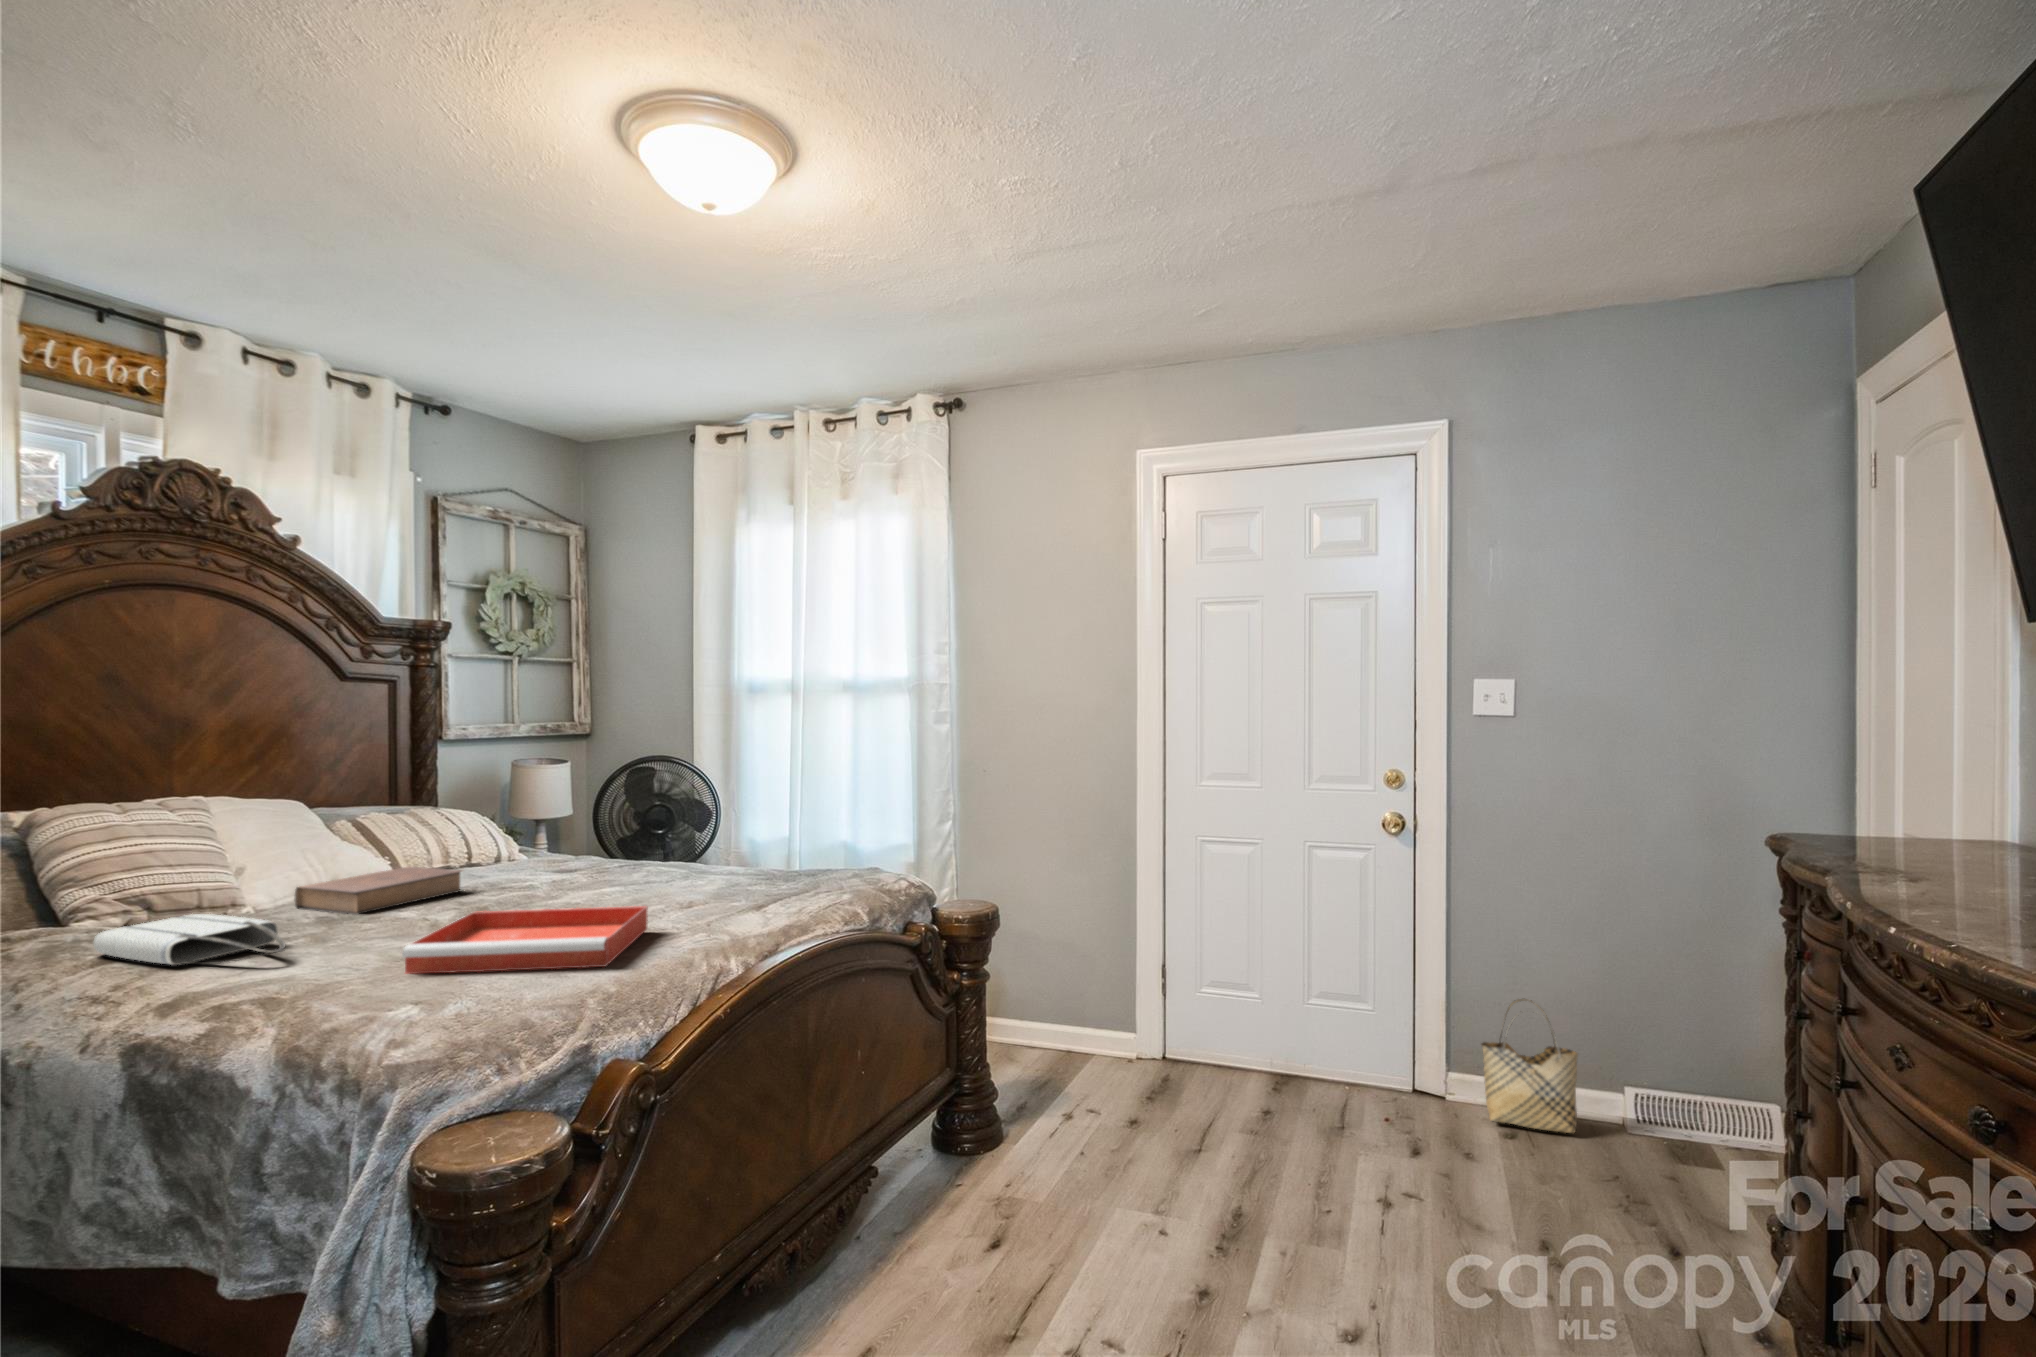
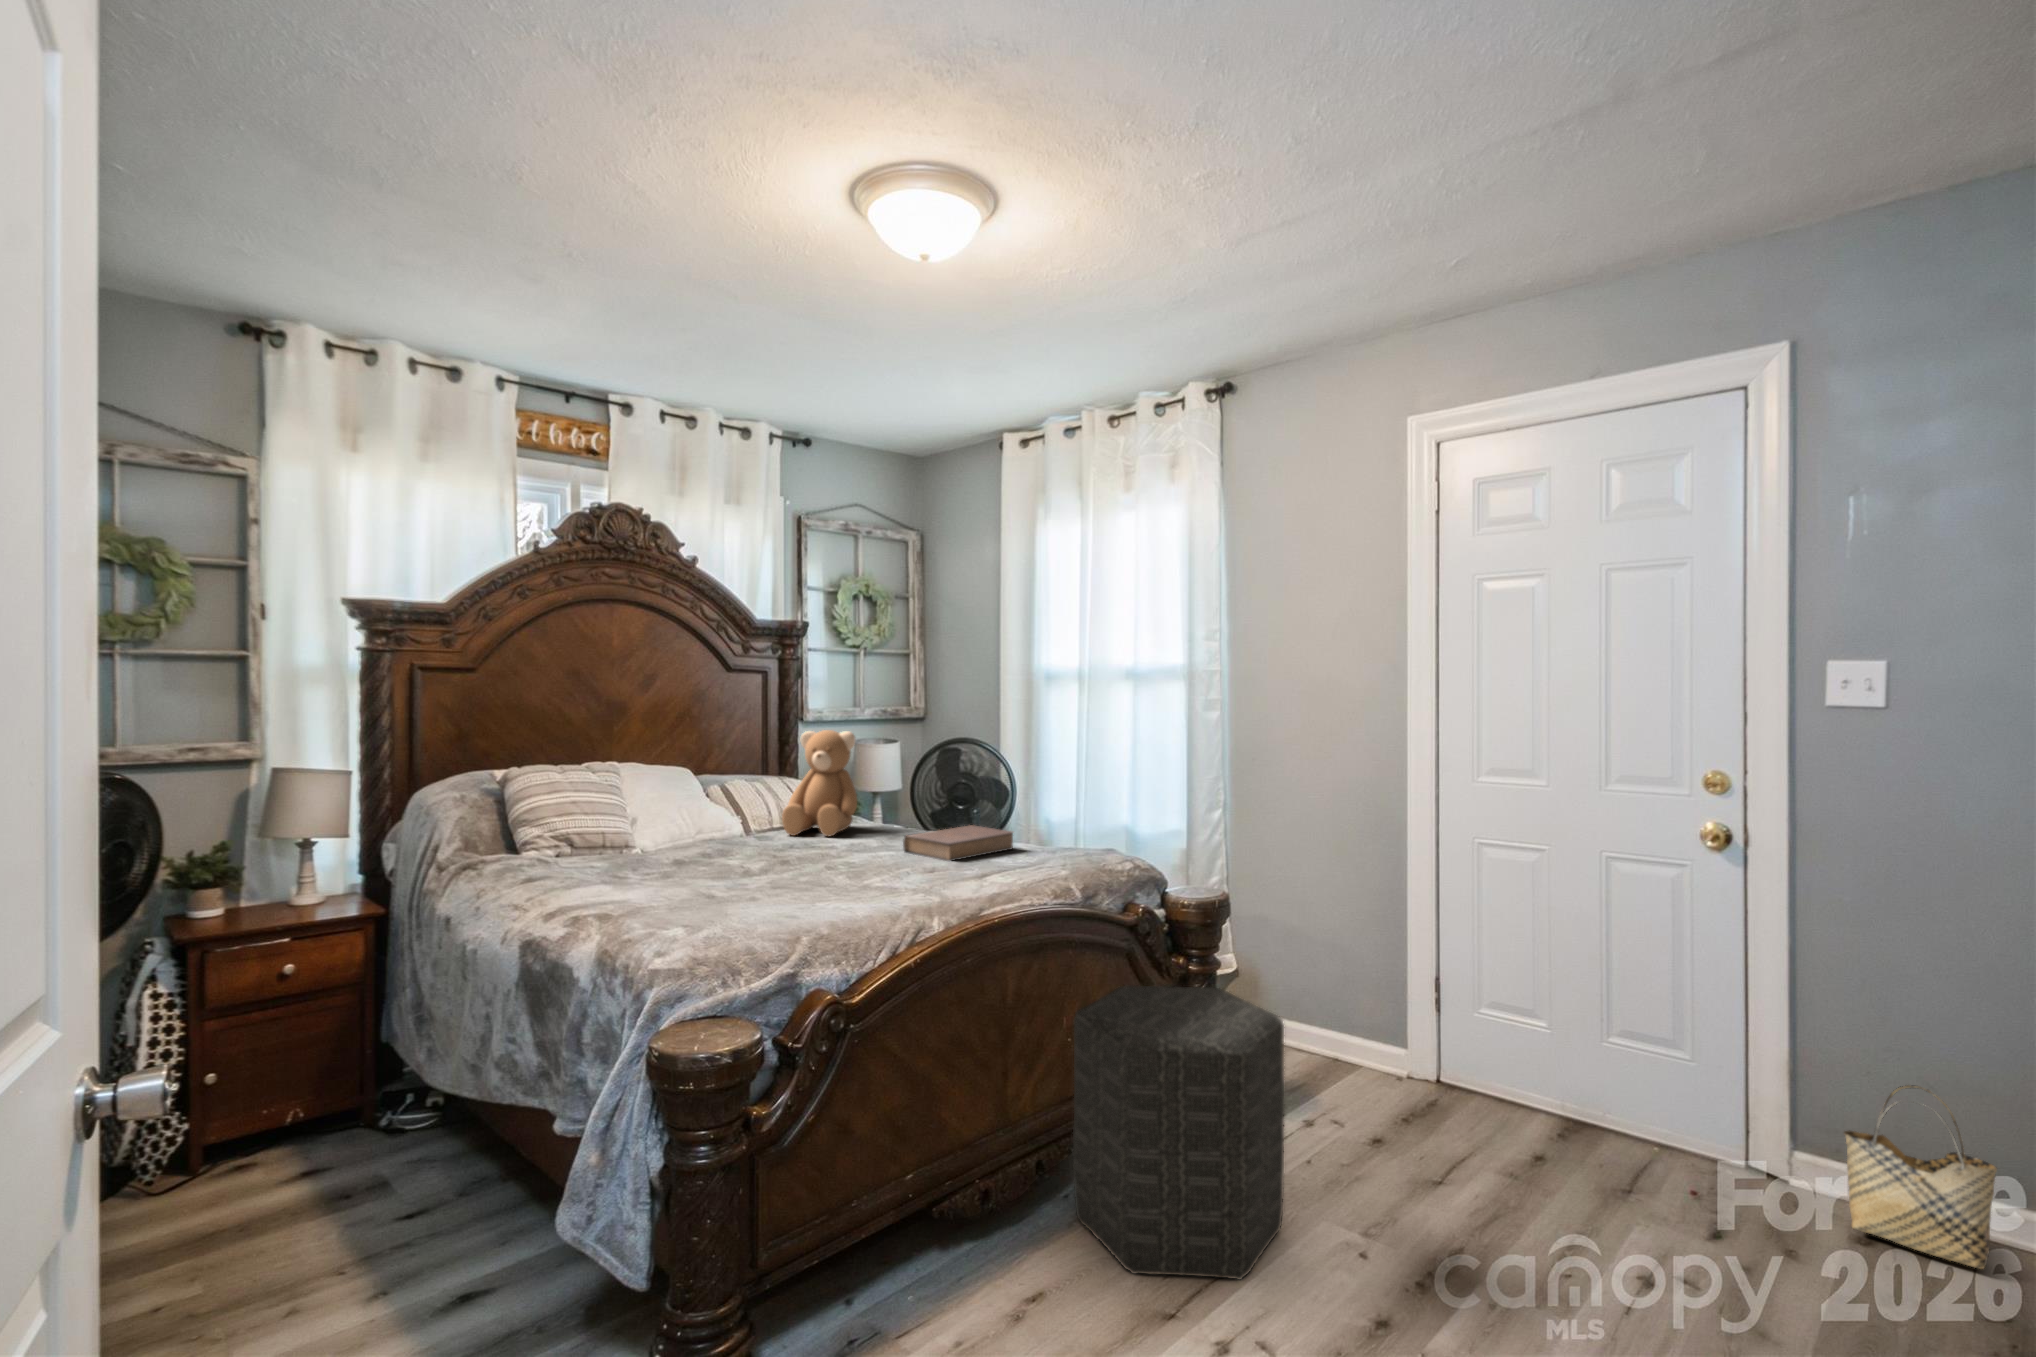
teddy bear: none [456,751,554,881] -> present [782,730,857,837]
book: present [295,867,460,915] -> present [903,825,1013,861]
tray: present [402,906,648,974] -> none [693,861,883,916]
tote bag: present [94,914,285,965] -> none [533,845,637,883]
ottoman: none [875,996,1083,1310] -> present [1073,985,1284,1280]

